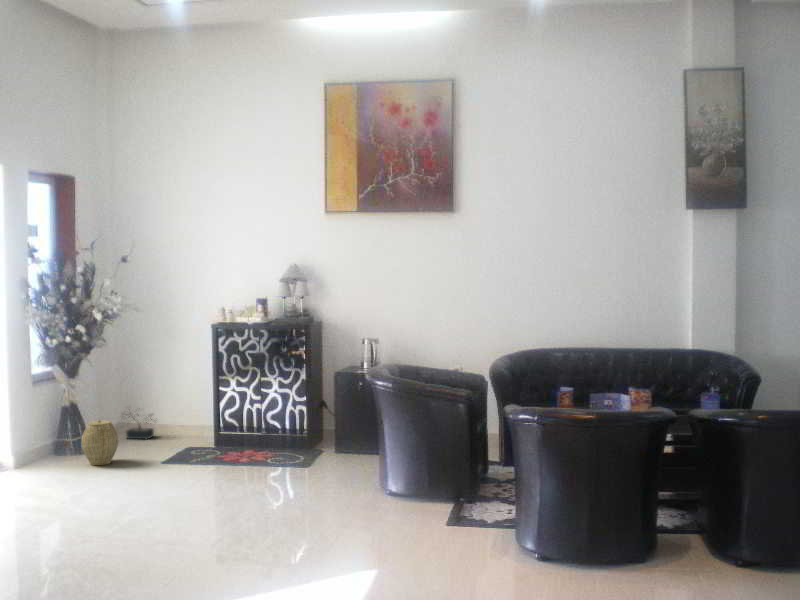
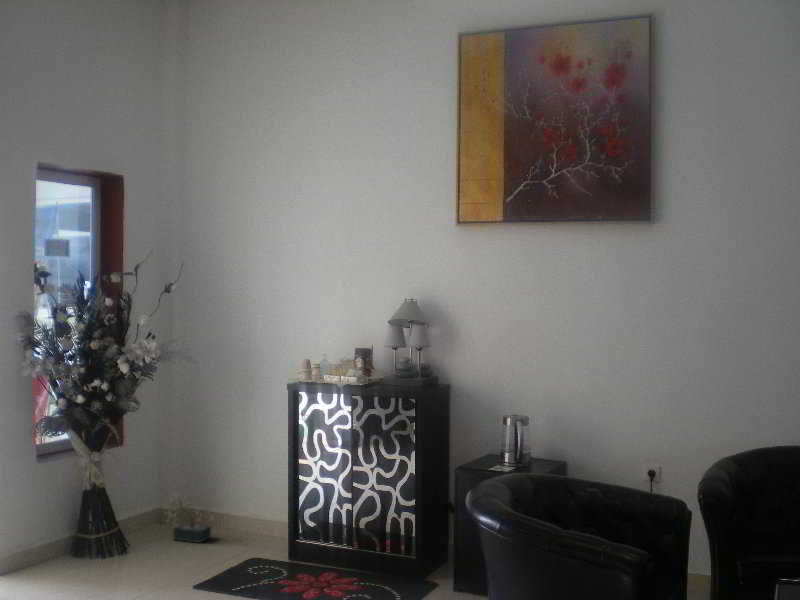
woven basket: present [81,420,119,465] -> none [91,519,144,585]

